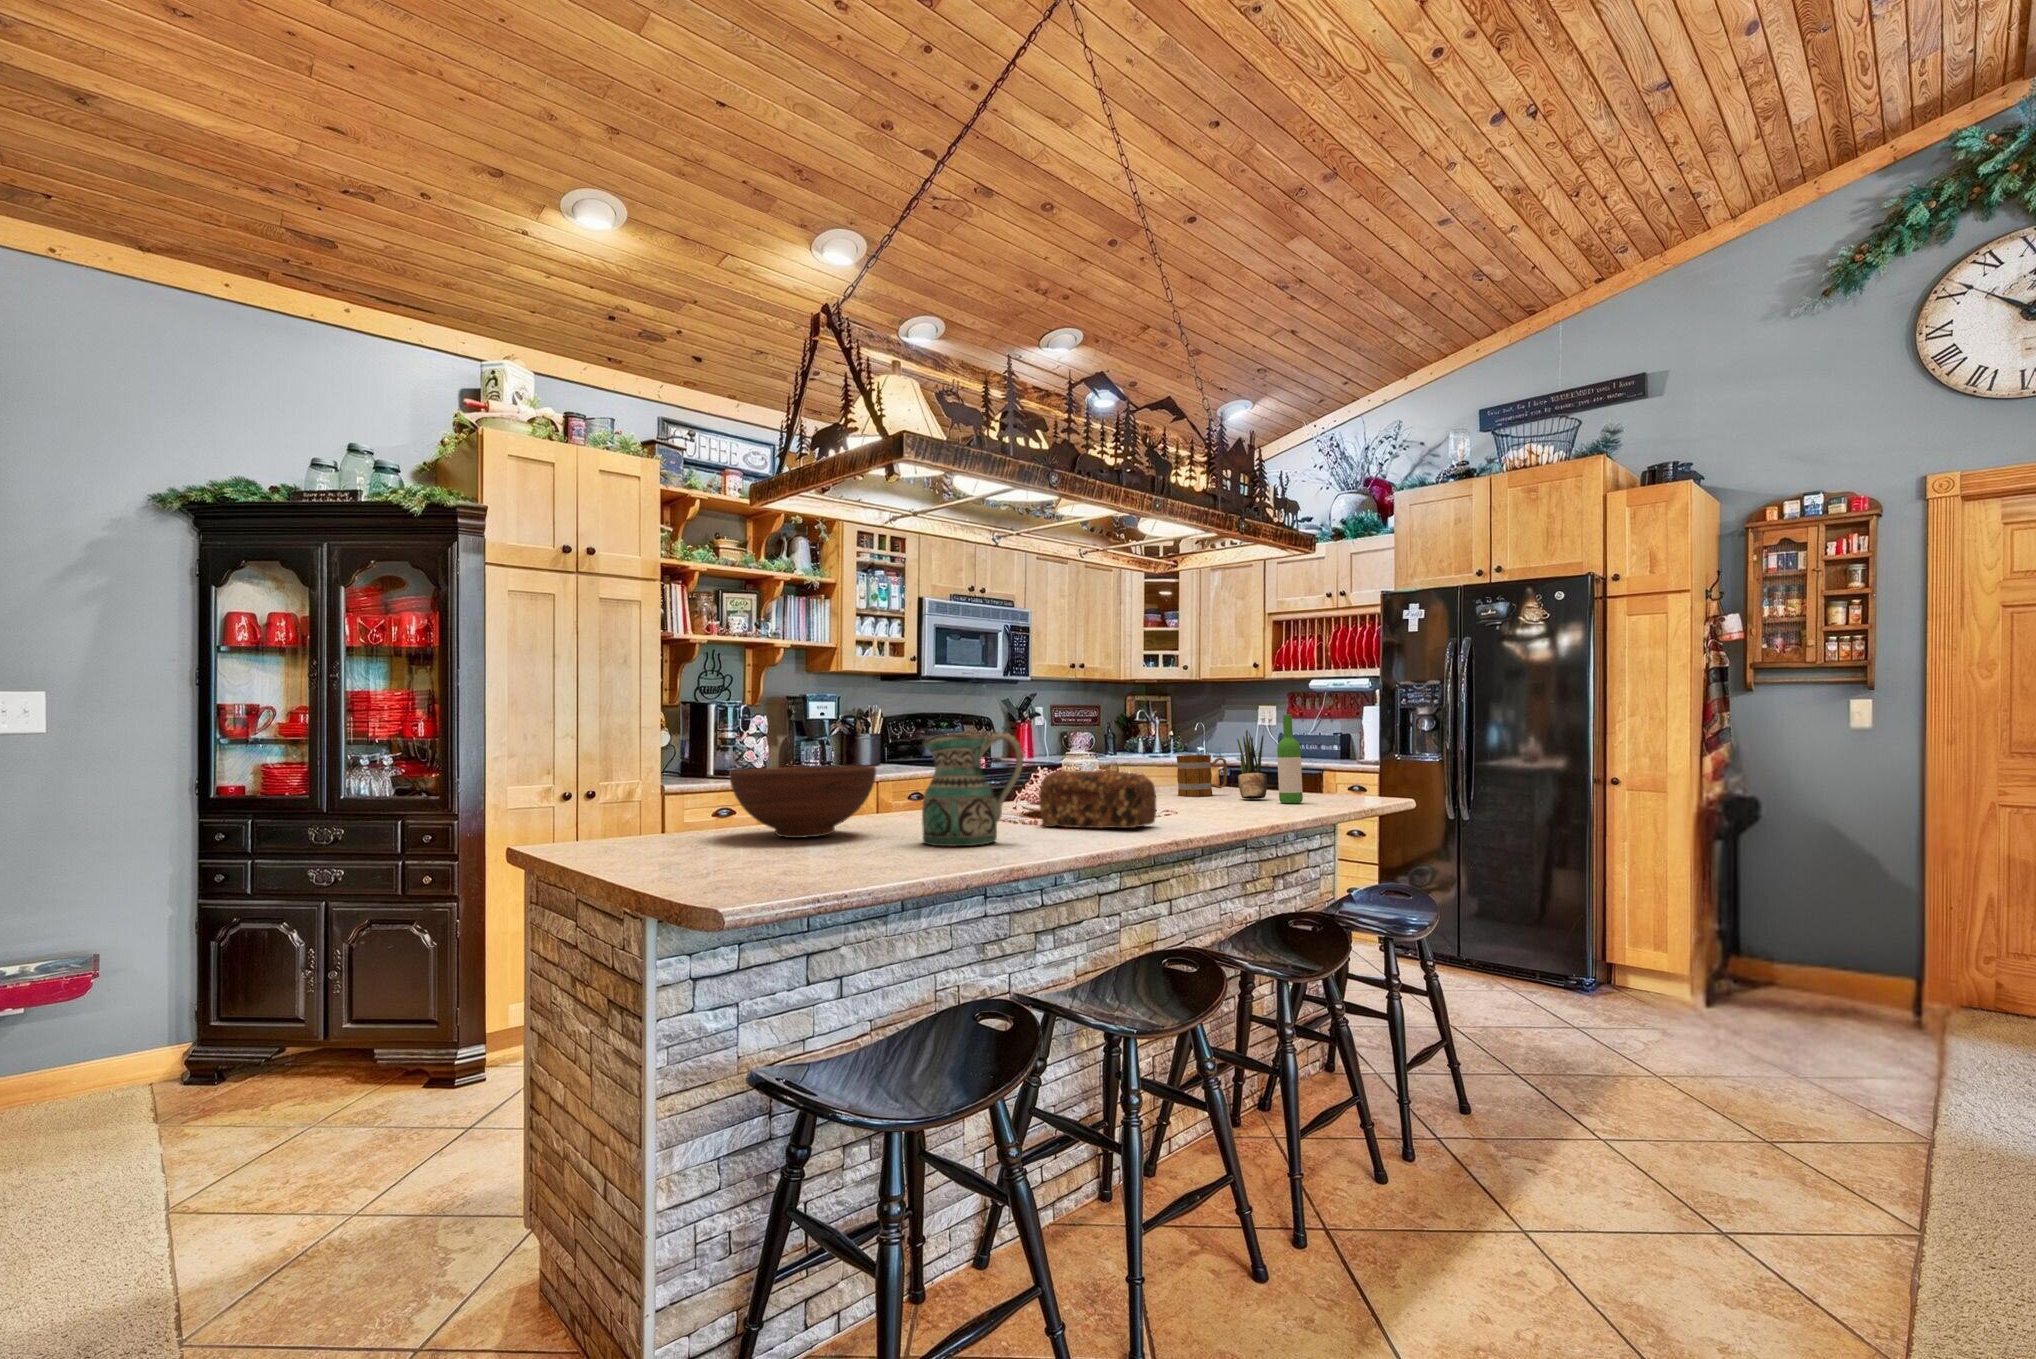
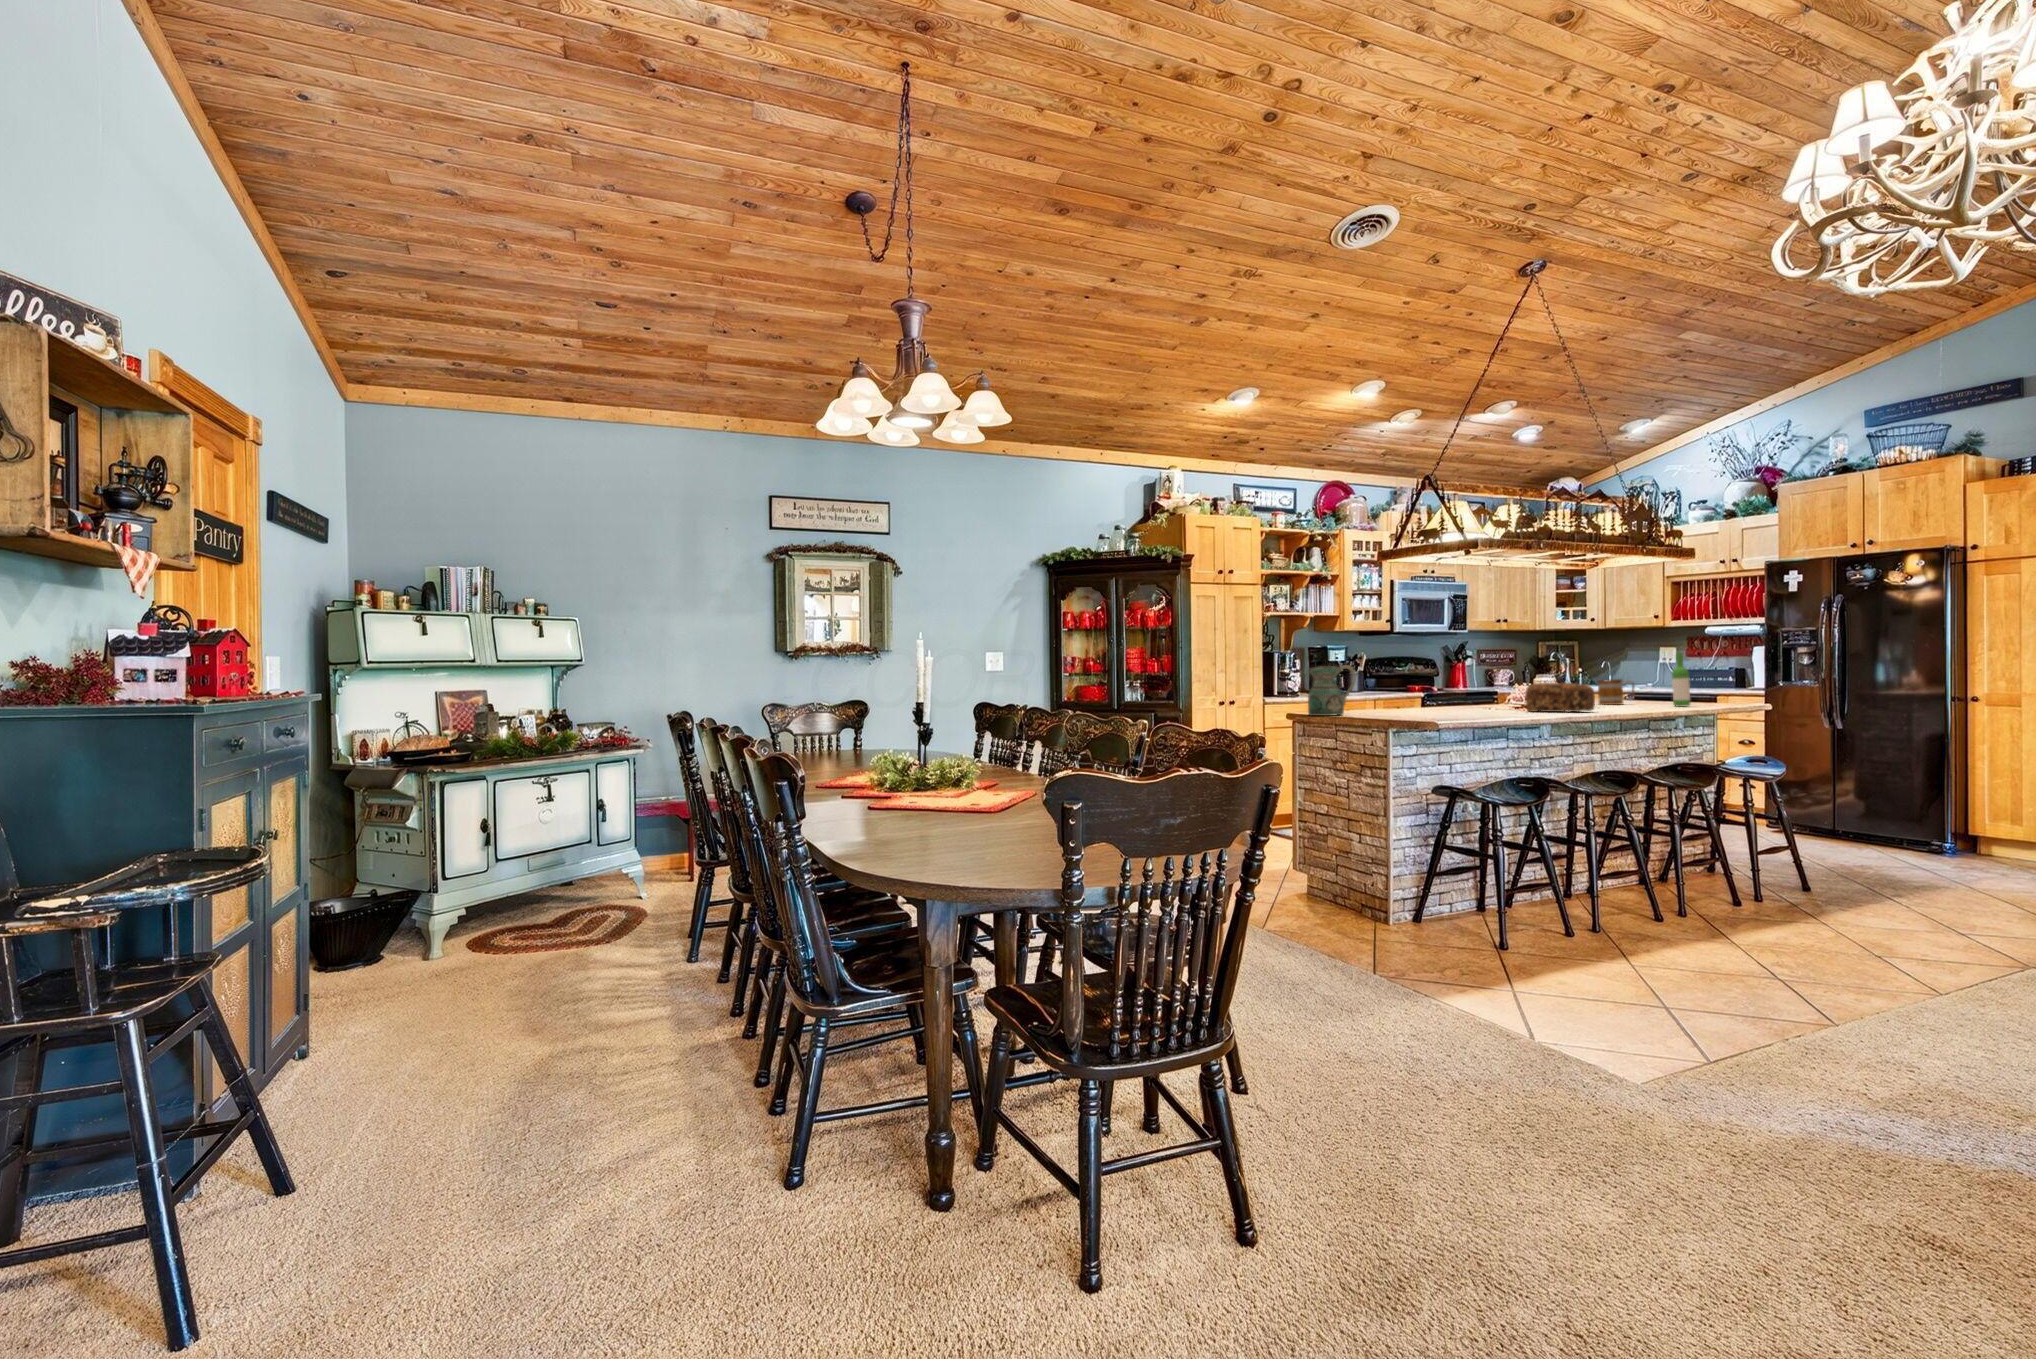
potted plant: present [1237,730,1267,799] -> none [1643,662,1664,705]
ceramic pitcher: present [922,732,1023,846] -> present [1308,665,1356,716]
fruit bowl: present [729,765,876,838] -> none [1368,680,1441,713]

